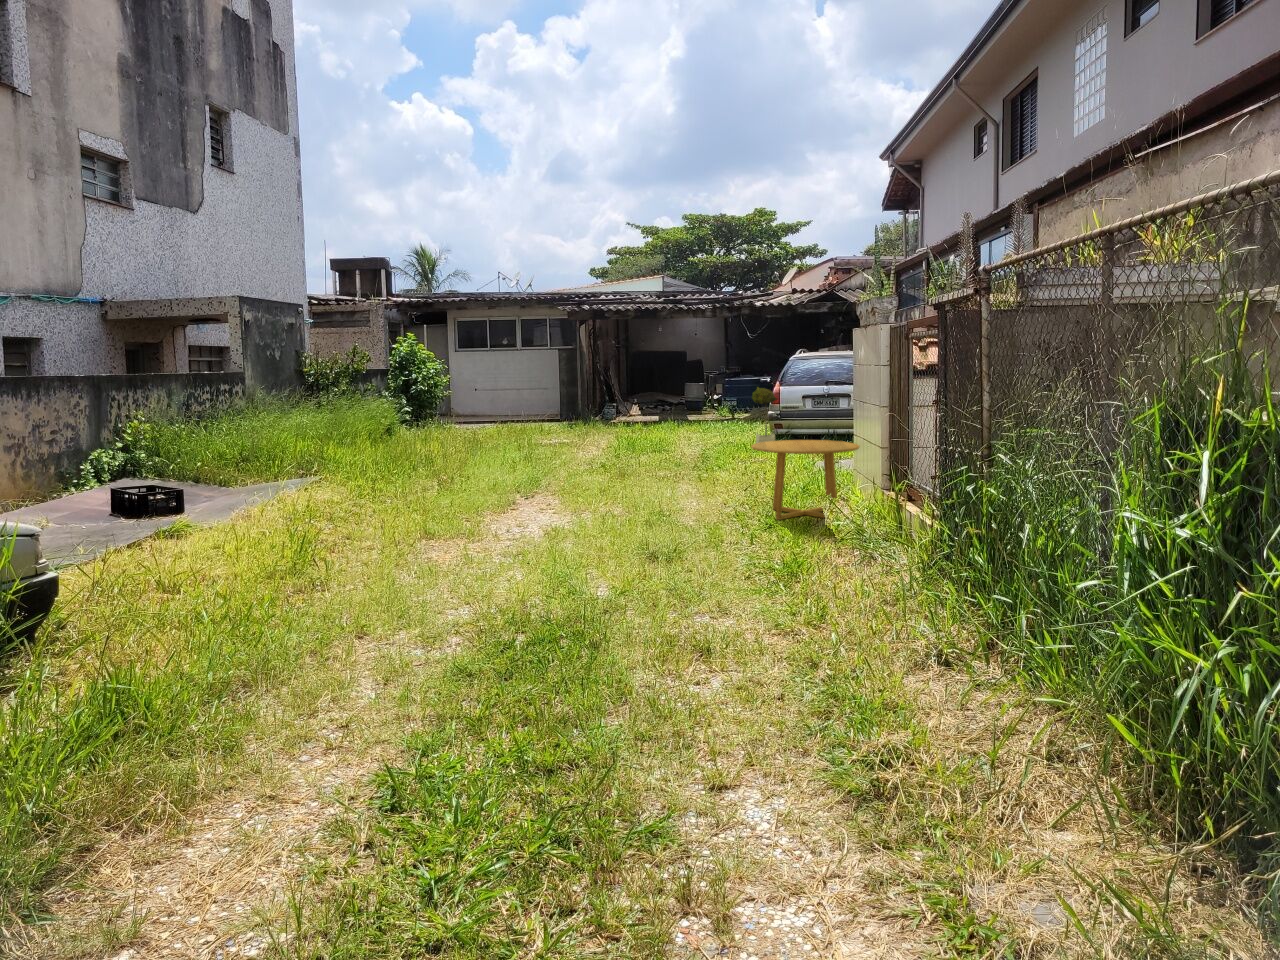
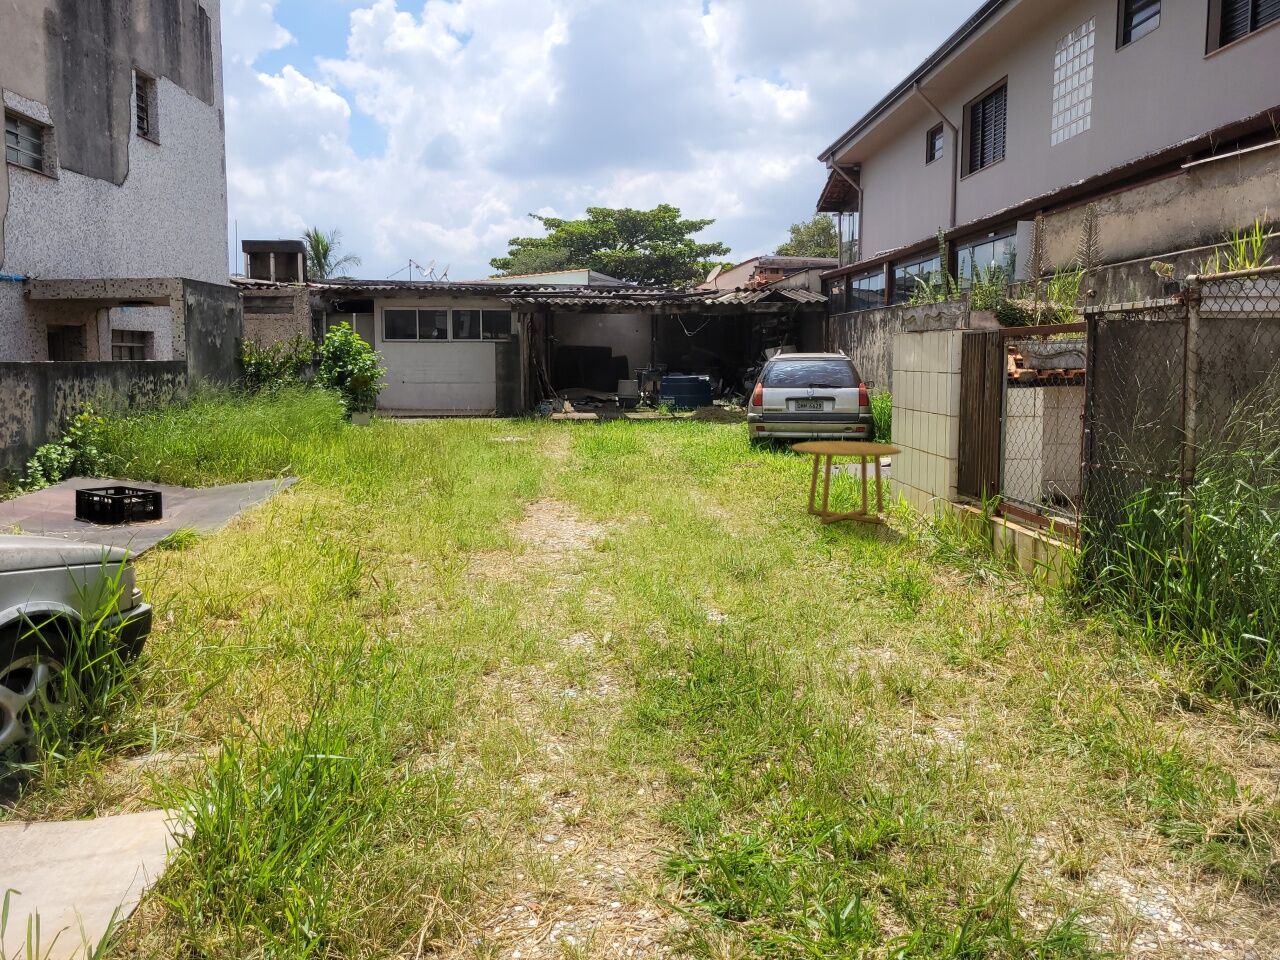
potted tree: present [752,388,777,443] -> present [349,374,370,425]

